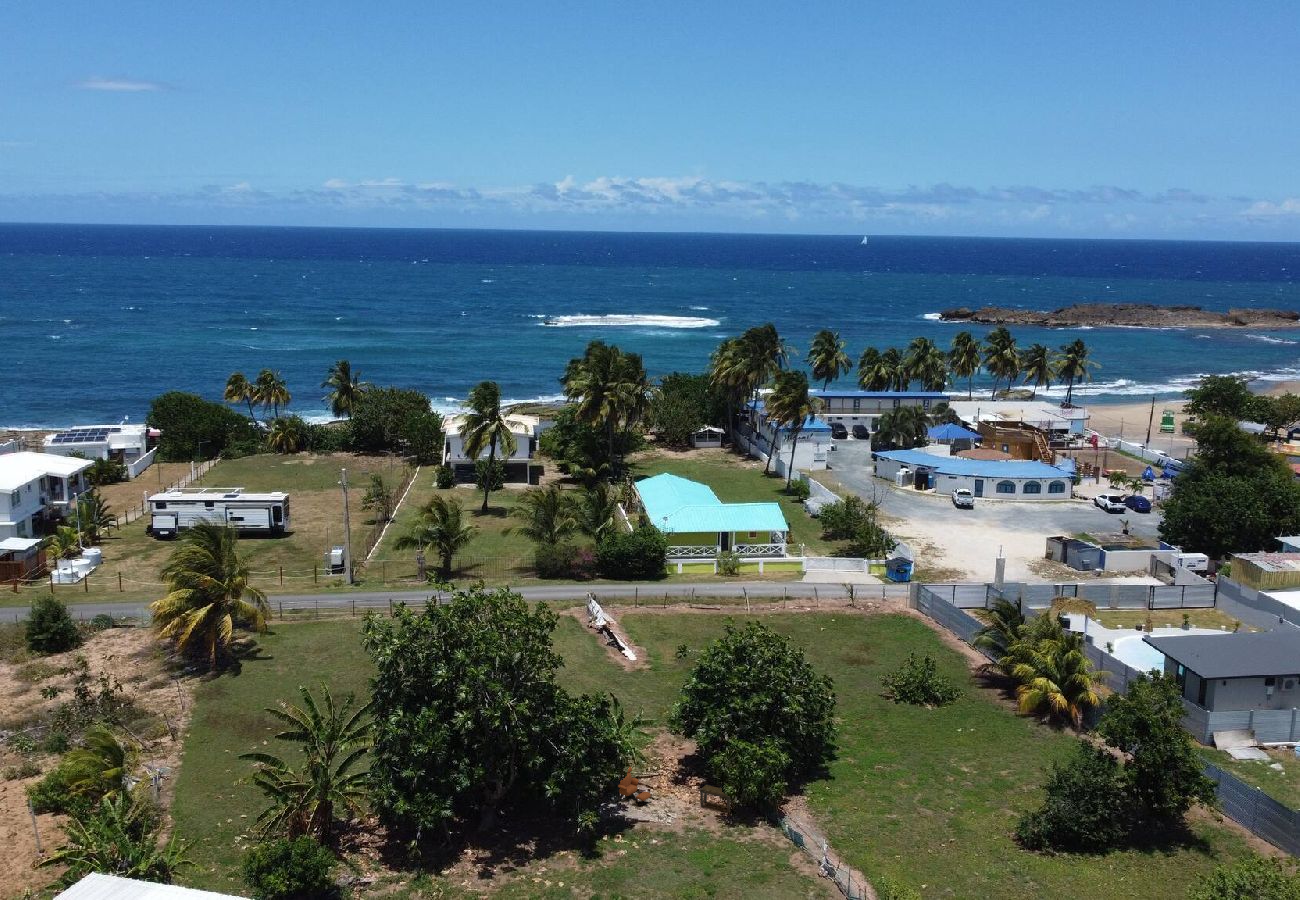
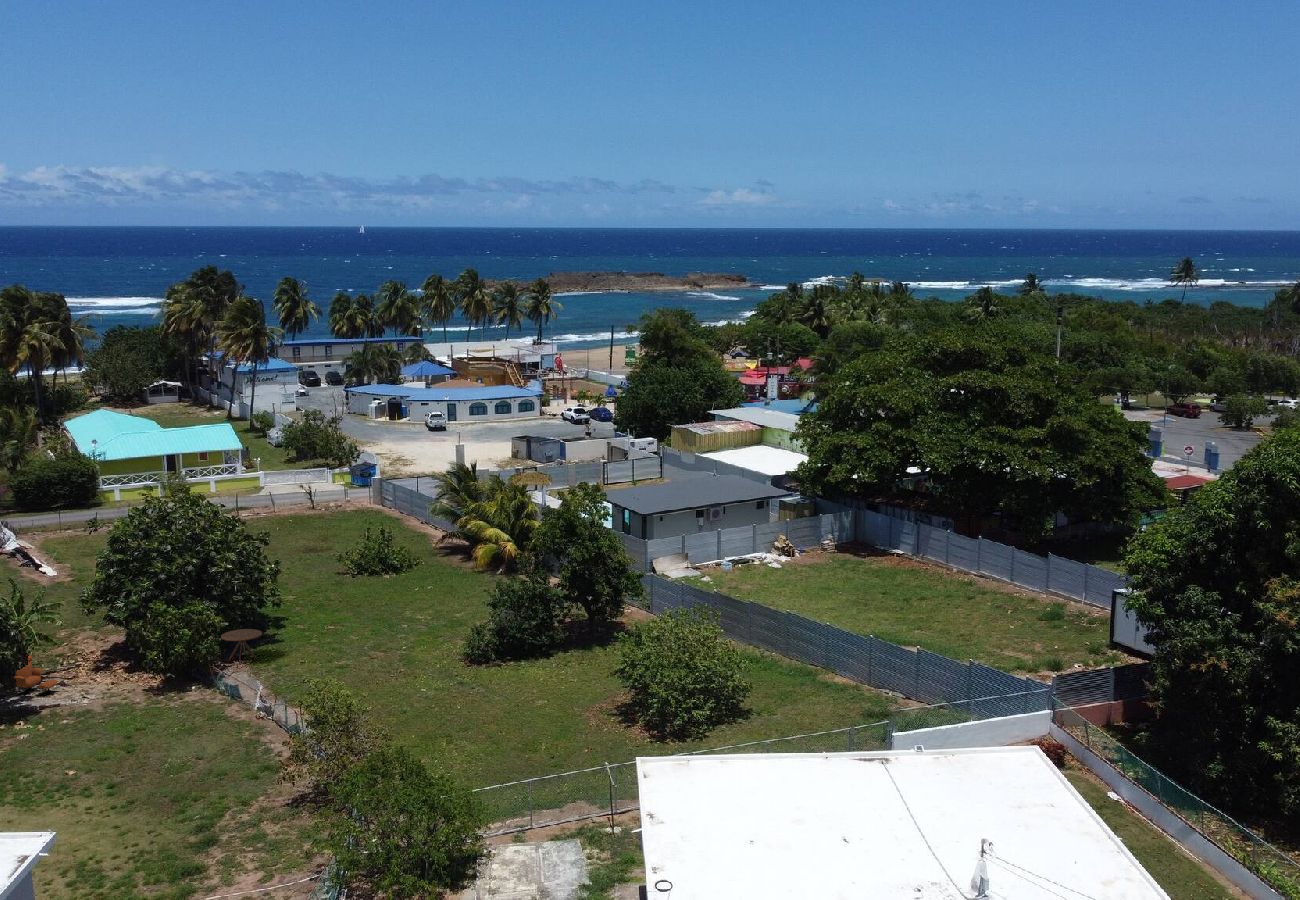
round table: none [783,765,819,800] -> present [221,629,262,664]
bench: present [700,785,732,813] -> none [120,662,164,686]

